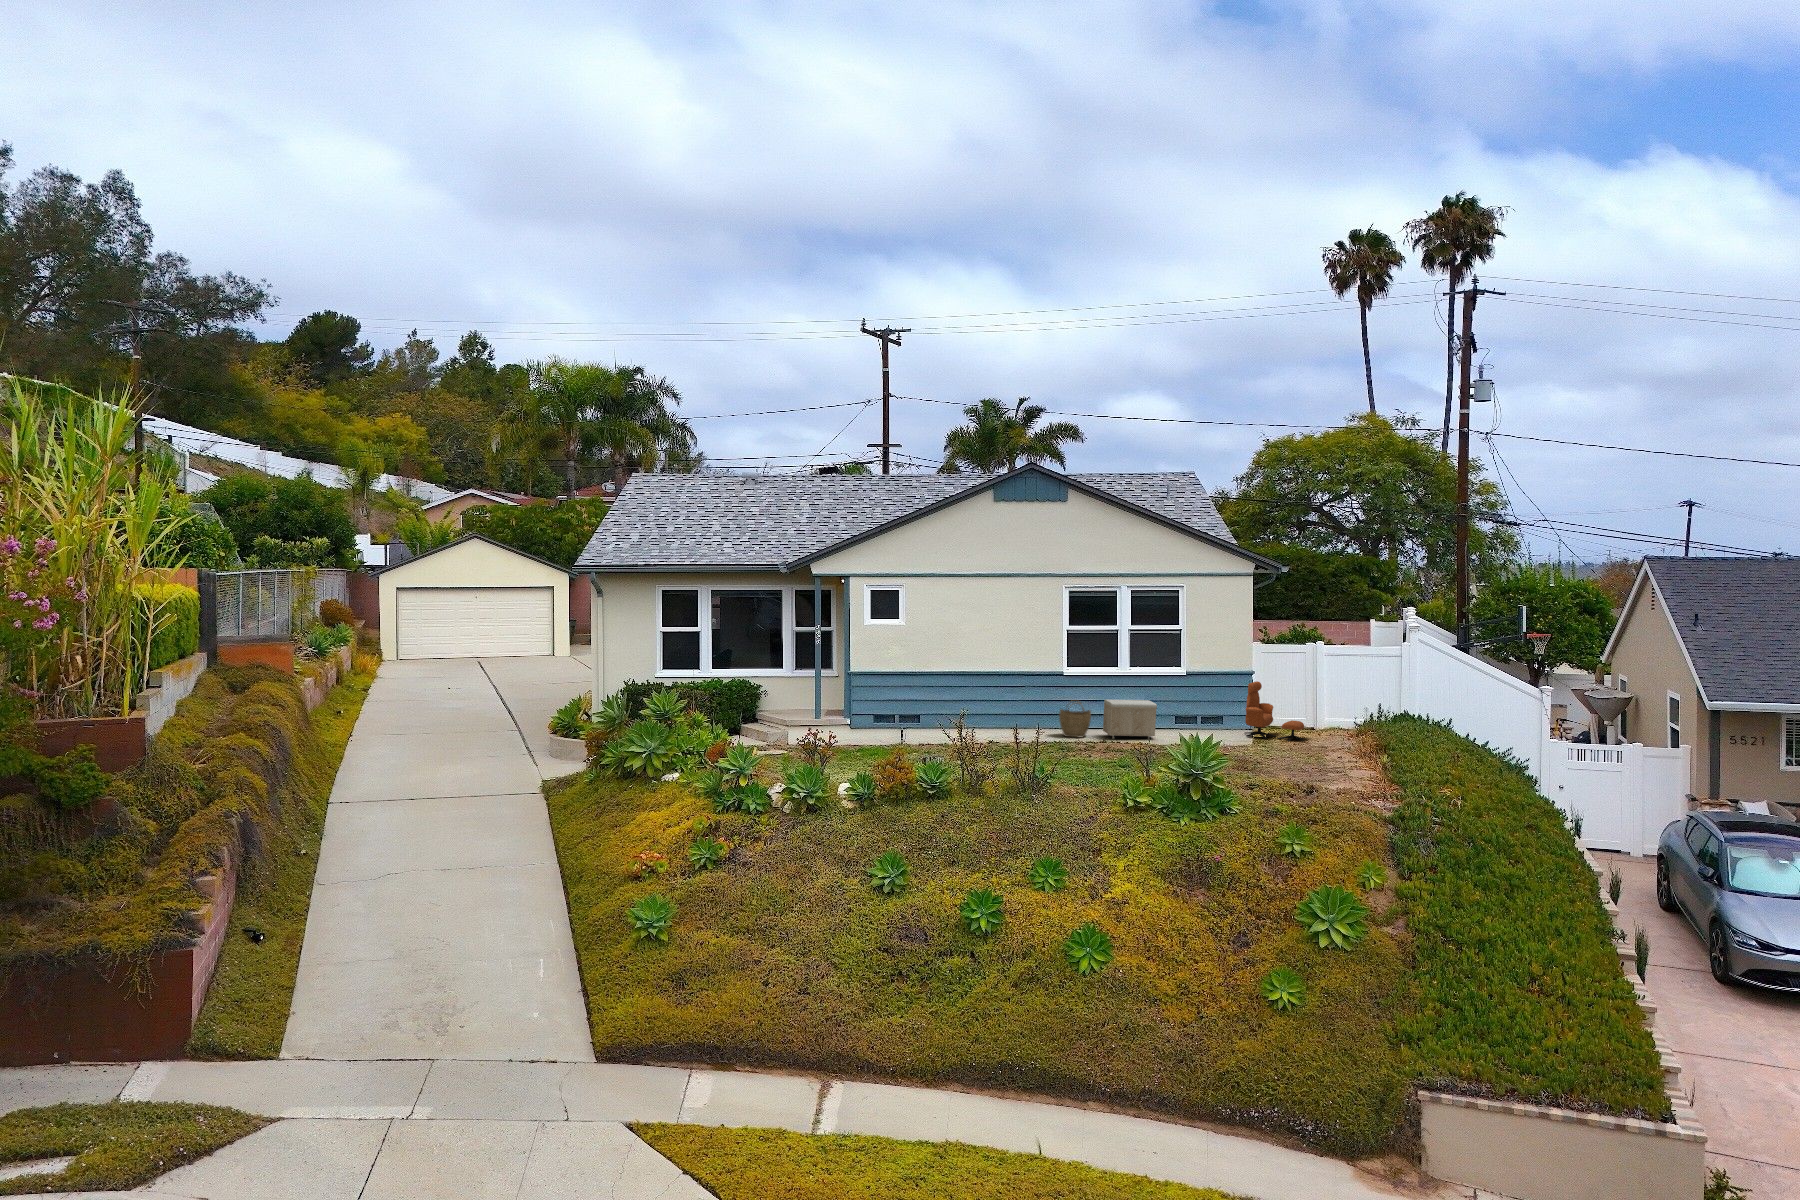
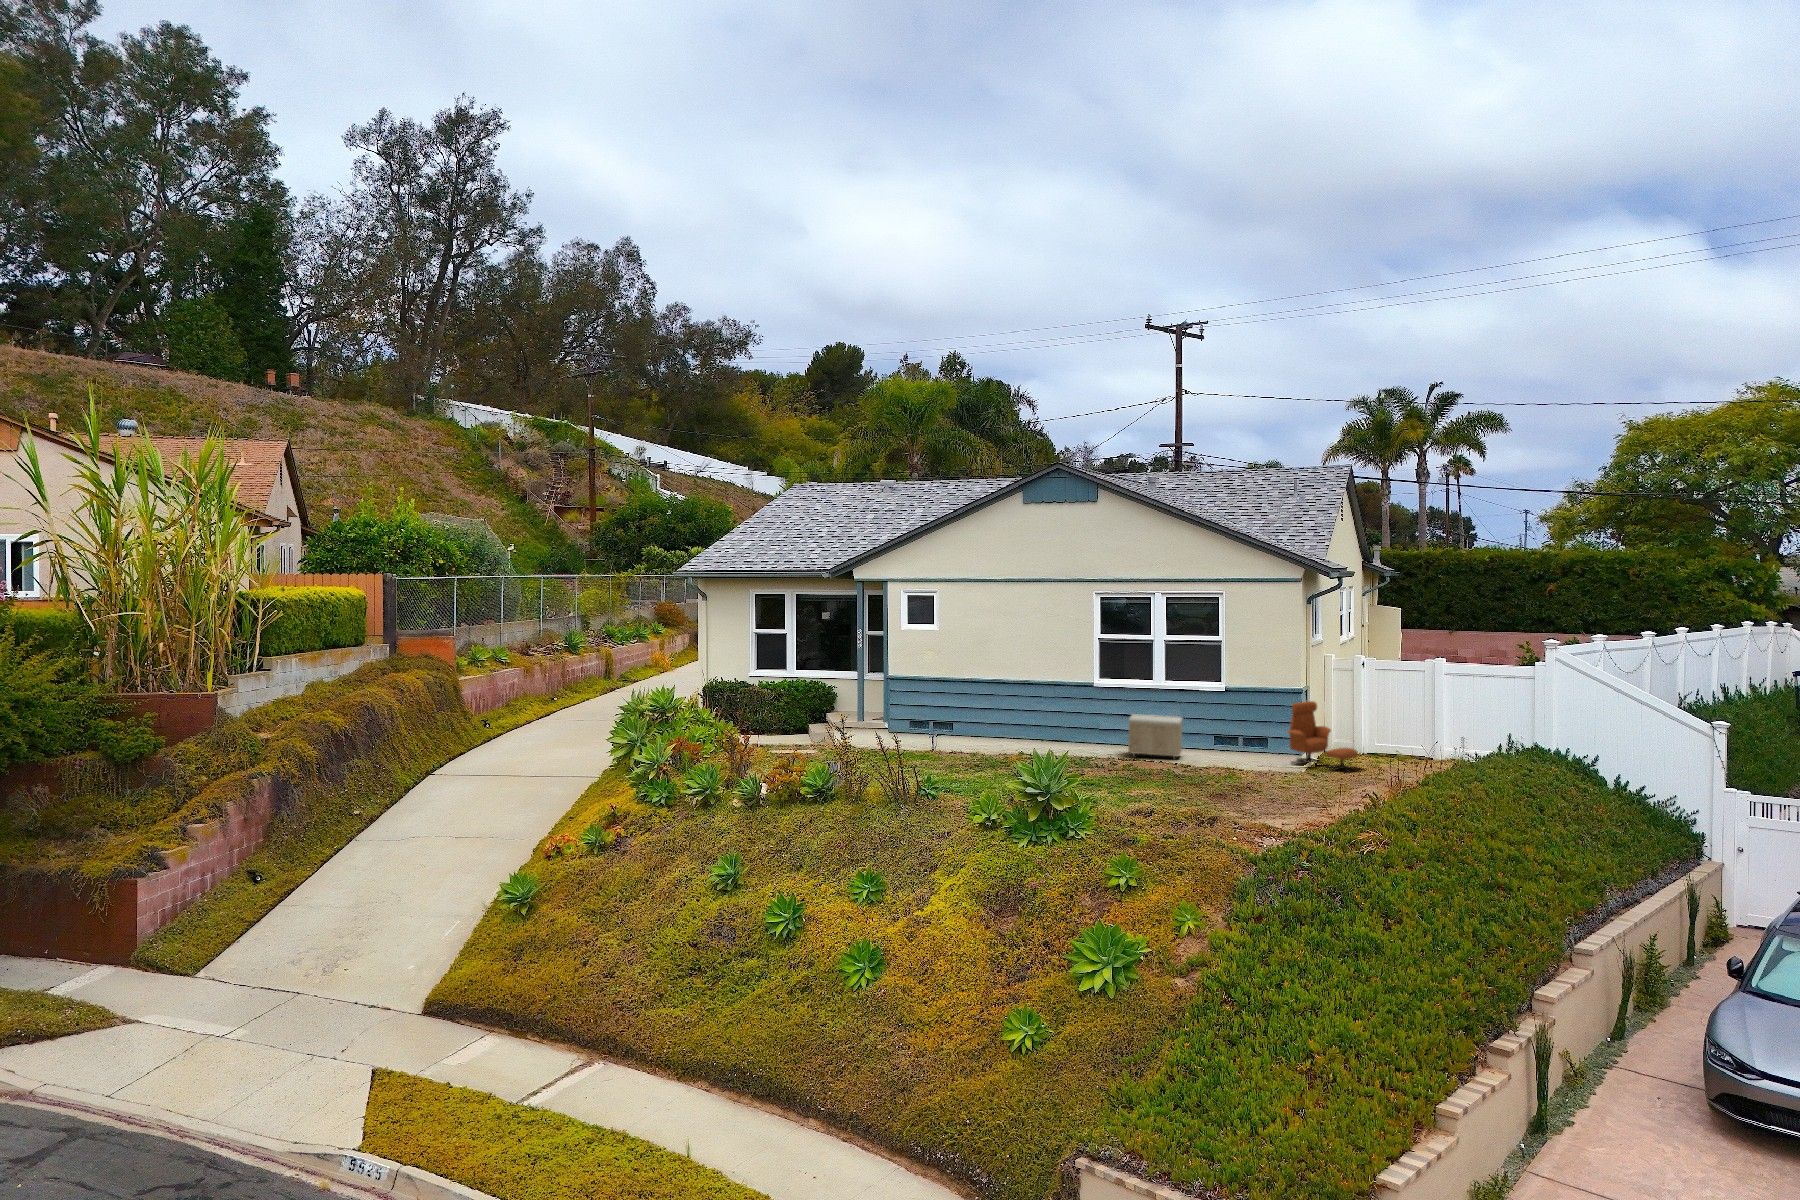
woven basket: present [1059,702,1091,738] -> none [1083,713,1117,754]

